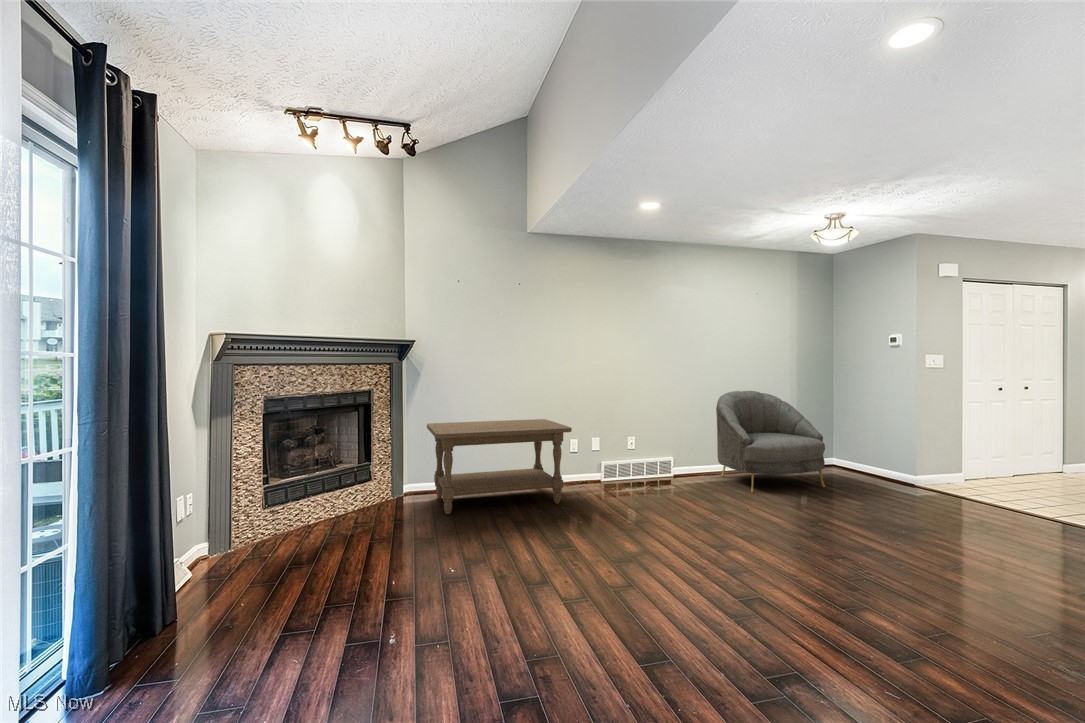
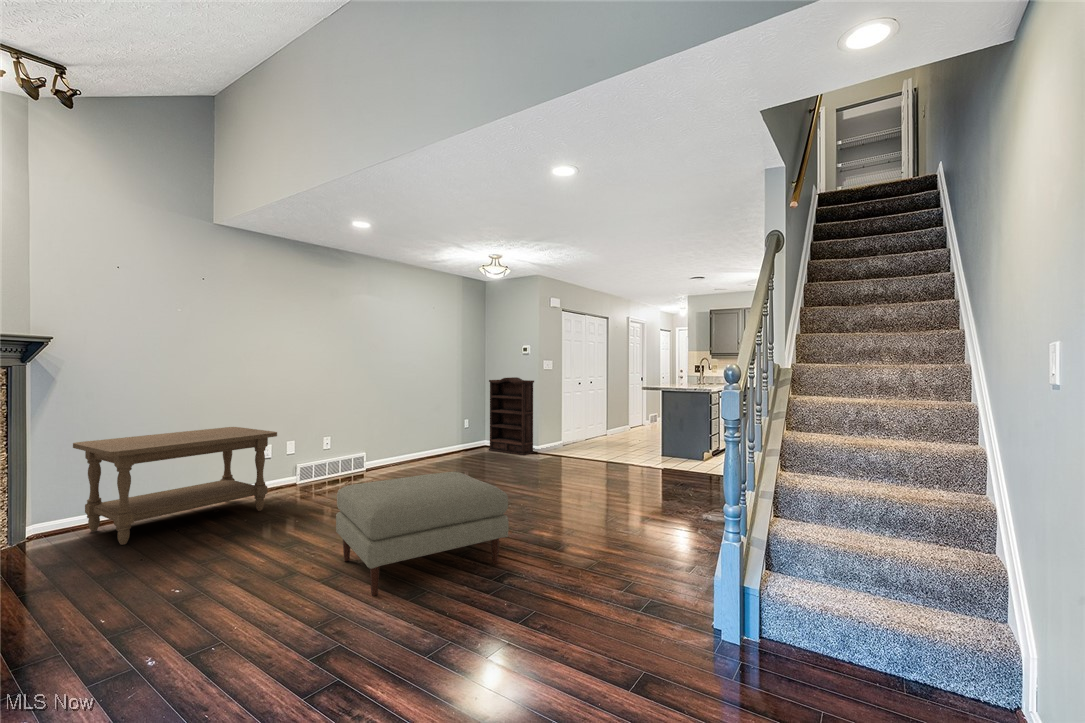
bookshelf: none [837,378,909,486] -> present [489,377,534,455]
armchair: present [716,391,825,492] -> none [403,390,485,473]
ottoman: none [591,497,803,649] -> present [336,472,509,596]

